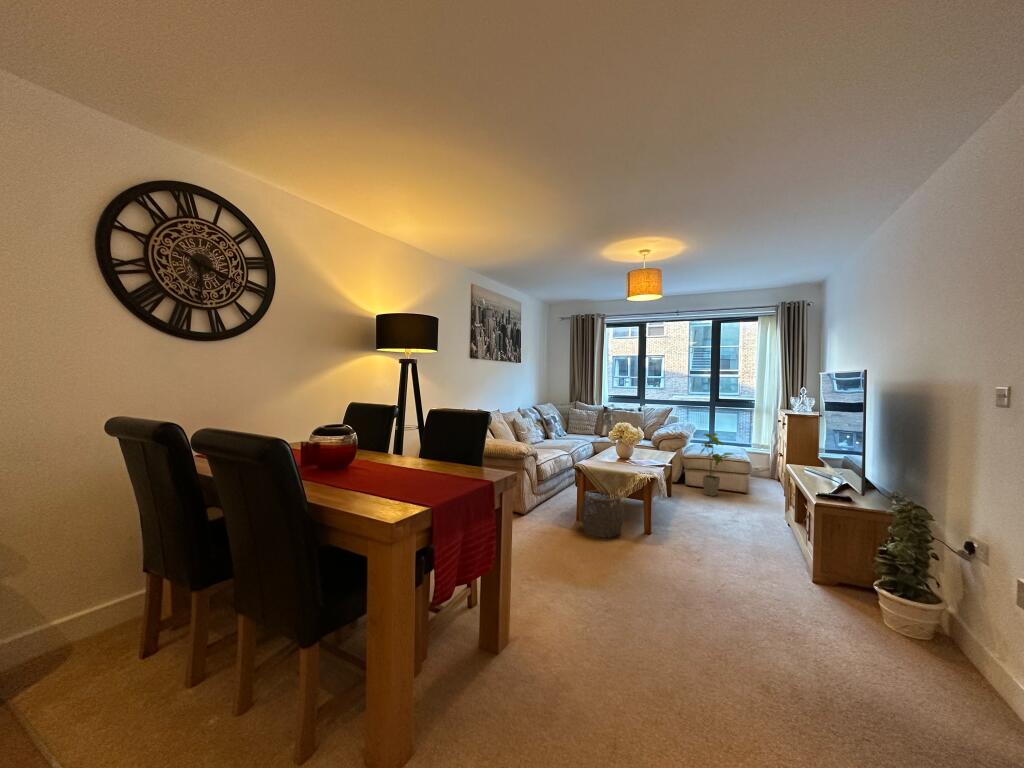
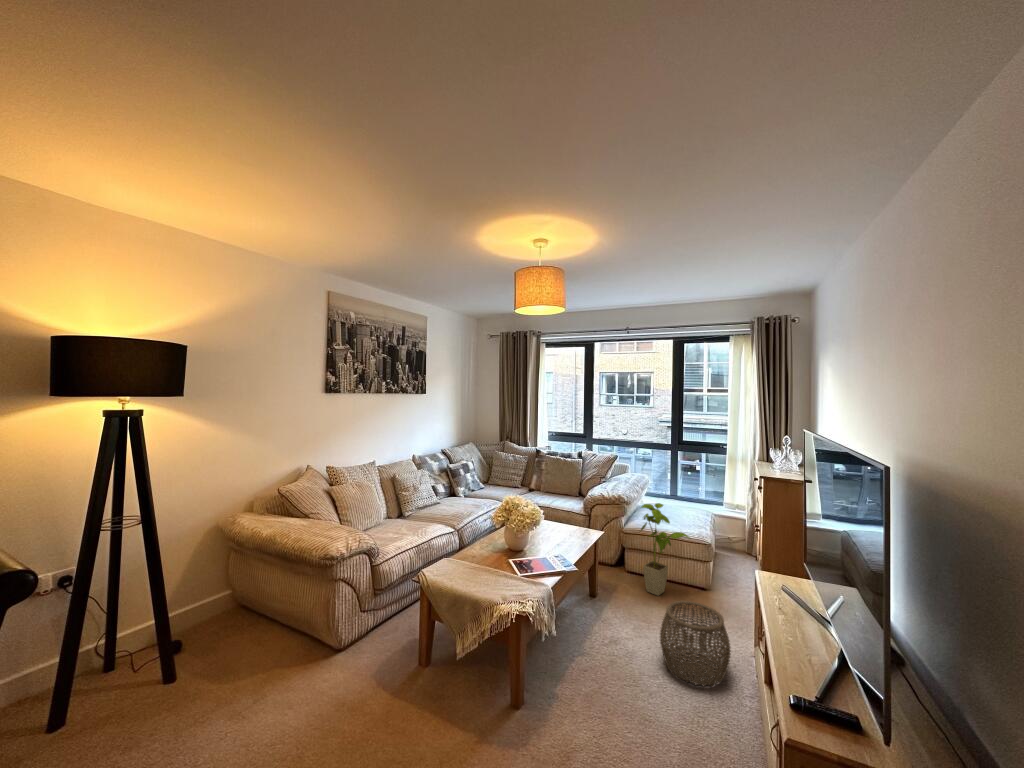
woven basket: present [580,490,624,537] -> present [660,601,731,686]

